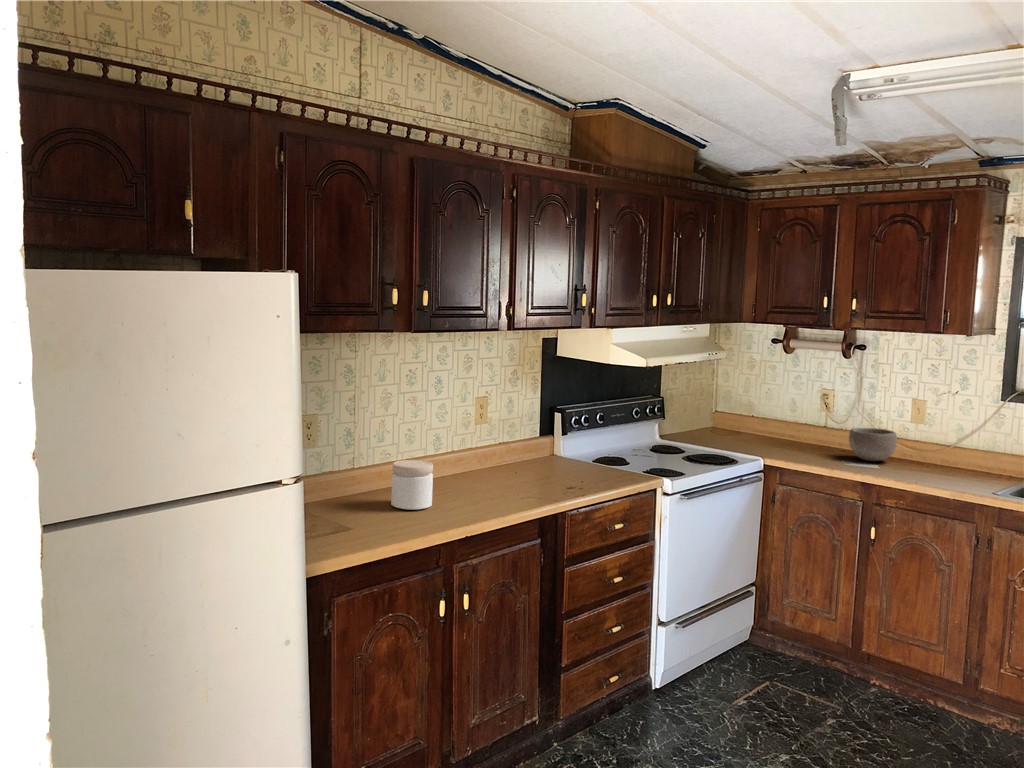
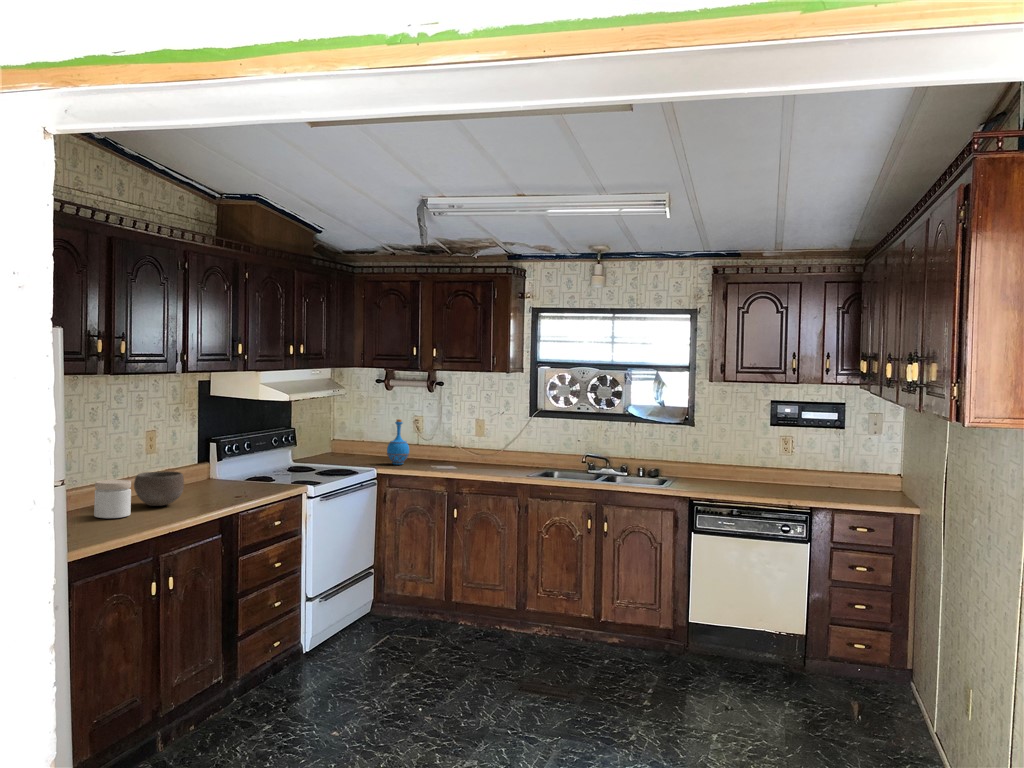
bottle: none [780,393,812,453] -> present [387,419,409,465]
bowl: present [849,428,897,461] -> present [134,471,184,506]

